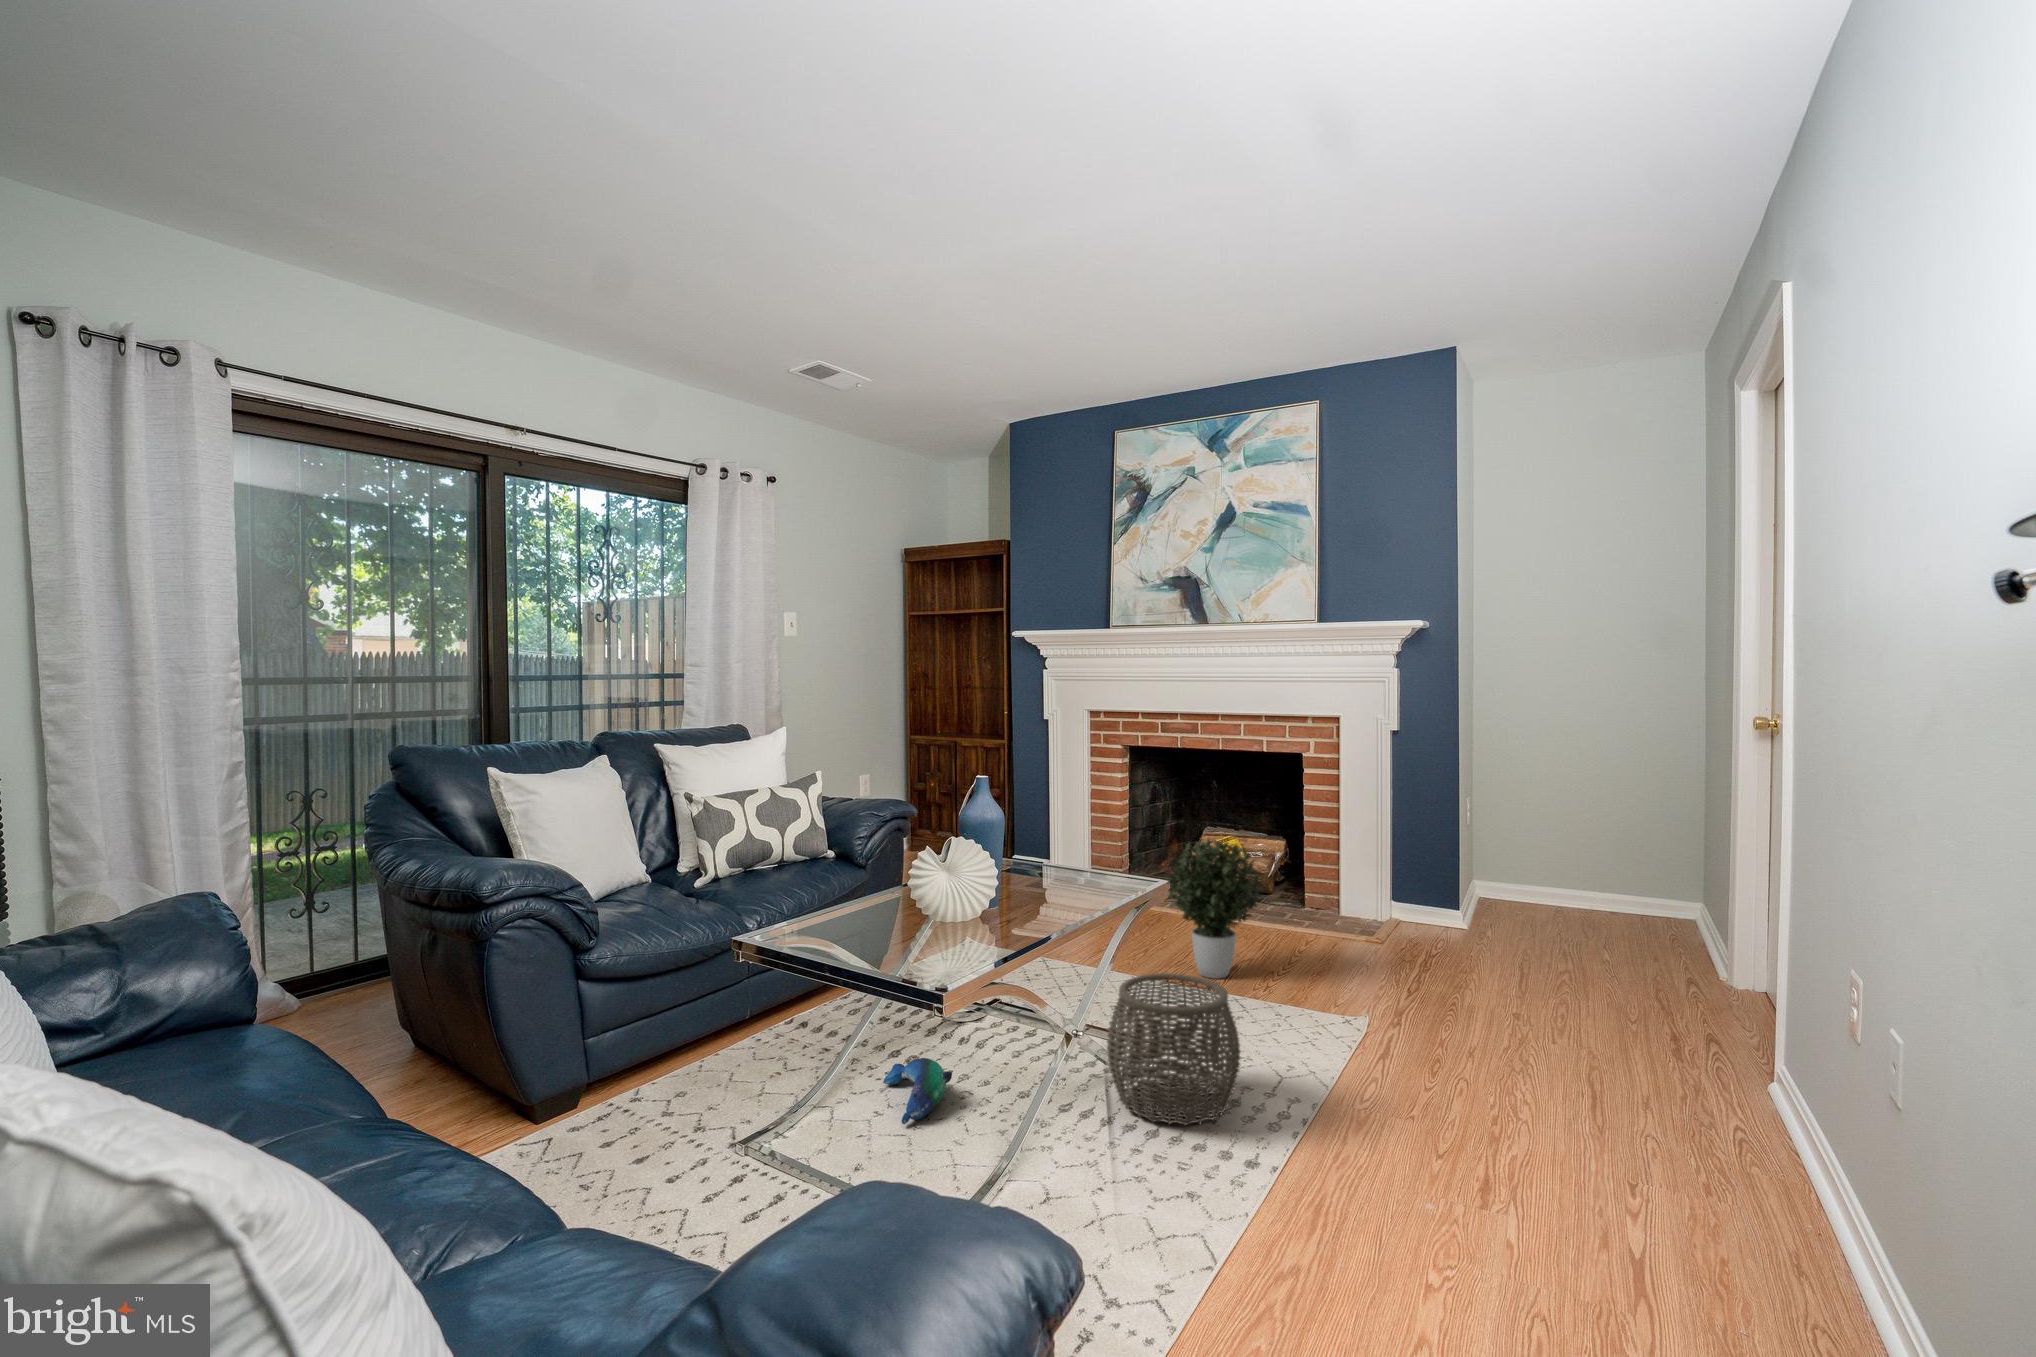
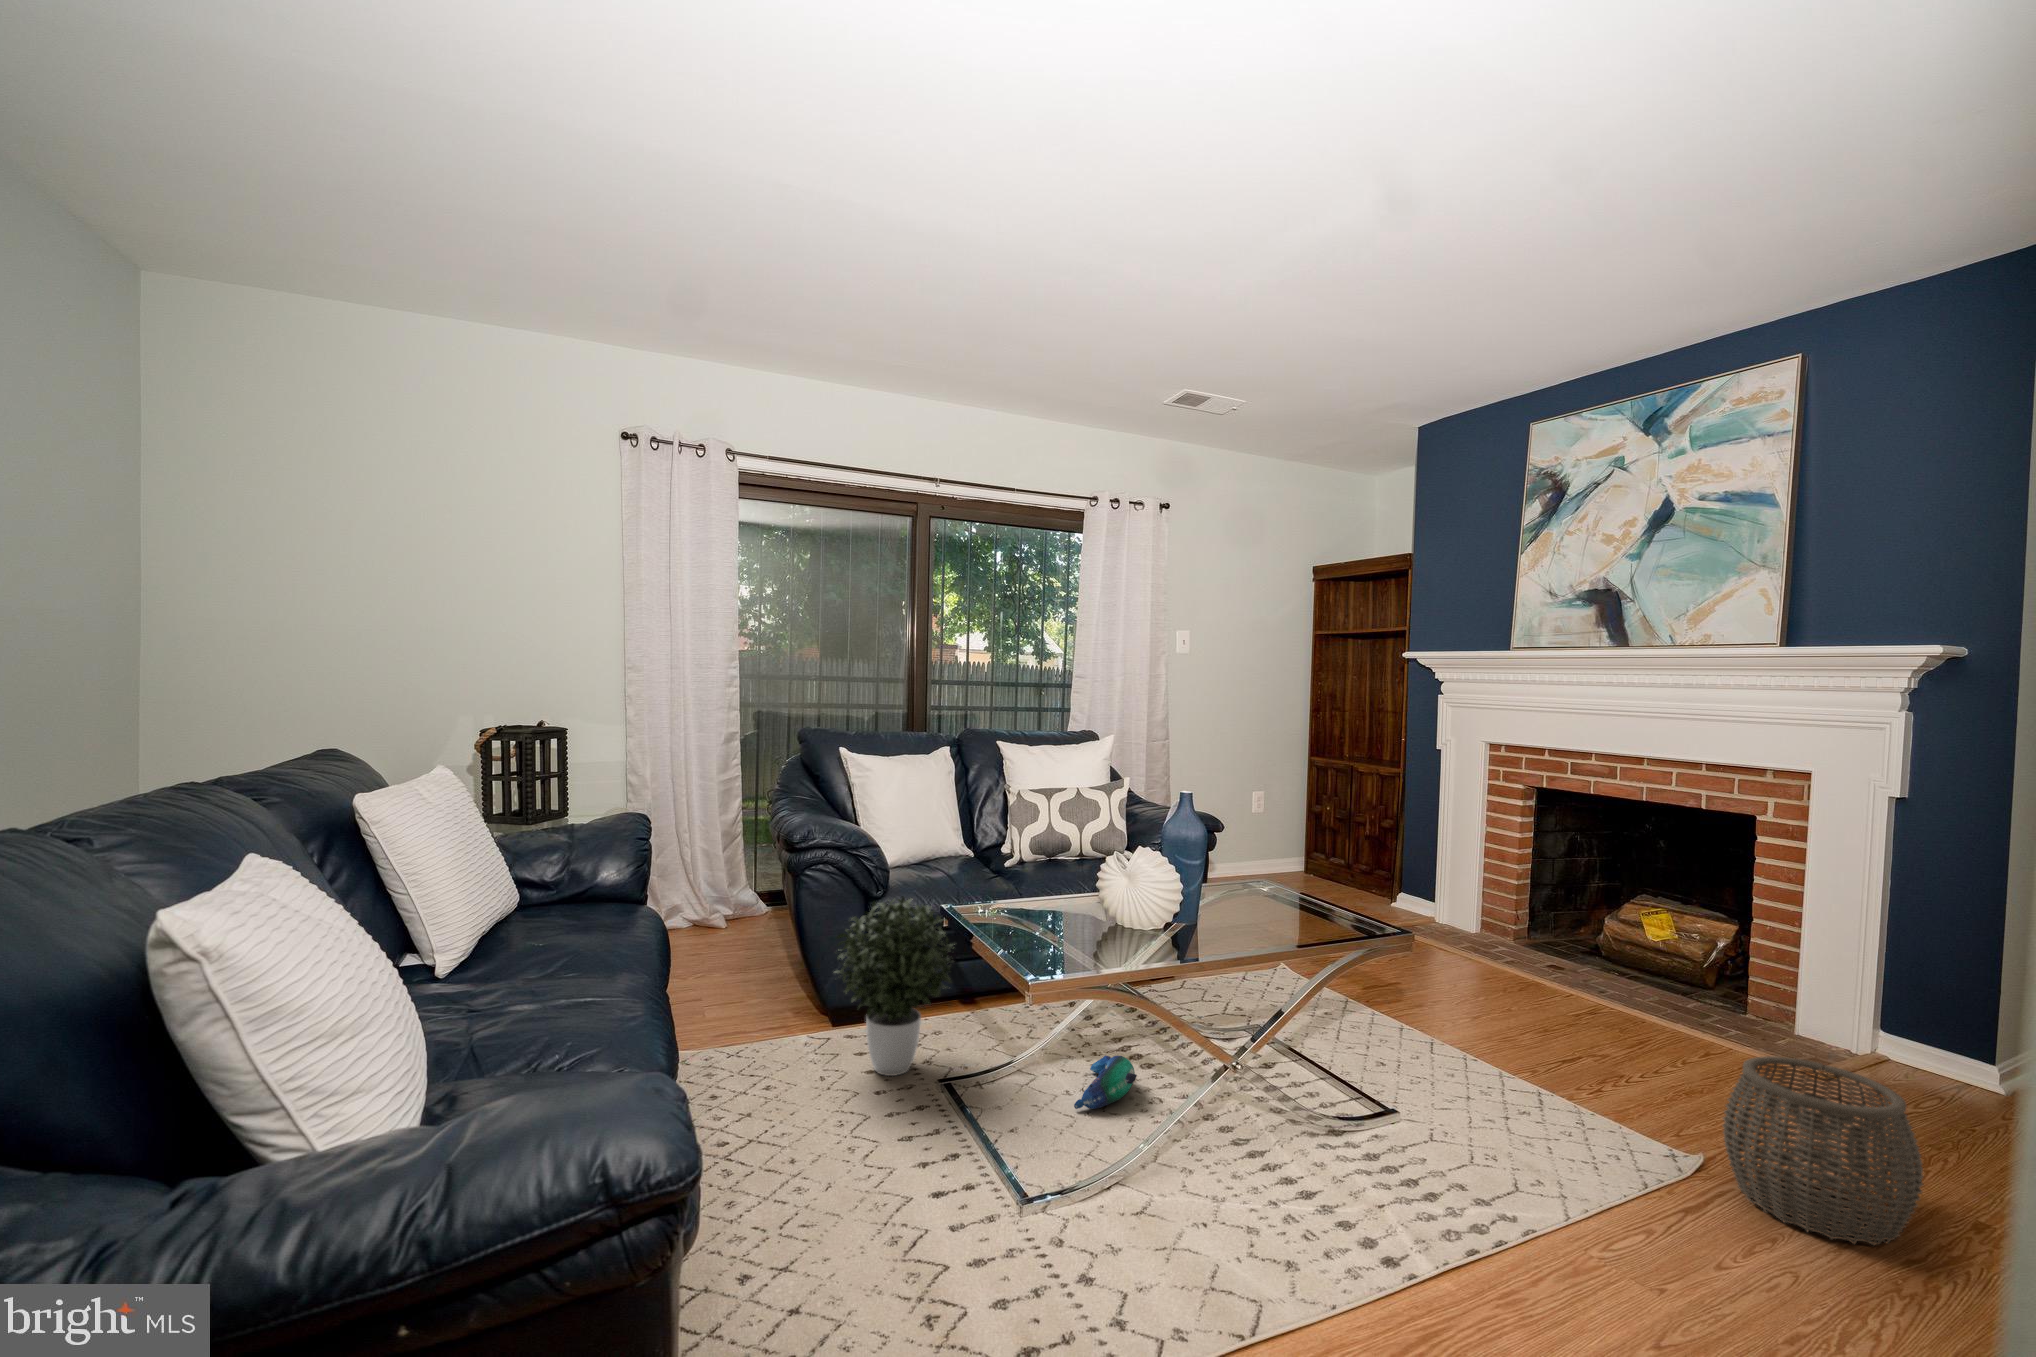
potted plant: present [1166,839,1263,979] -> present [835,897,955,1076]
woven basket: present [1107,973,1241,1125] -> present [1723,1056,1923,1245]

